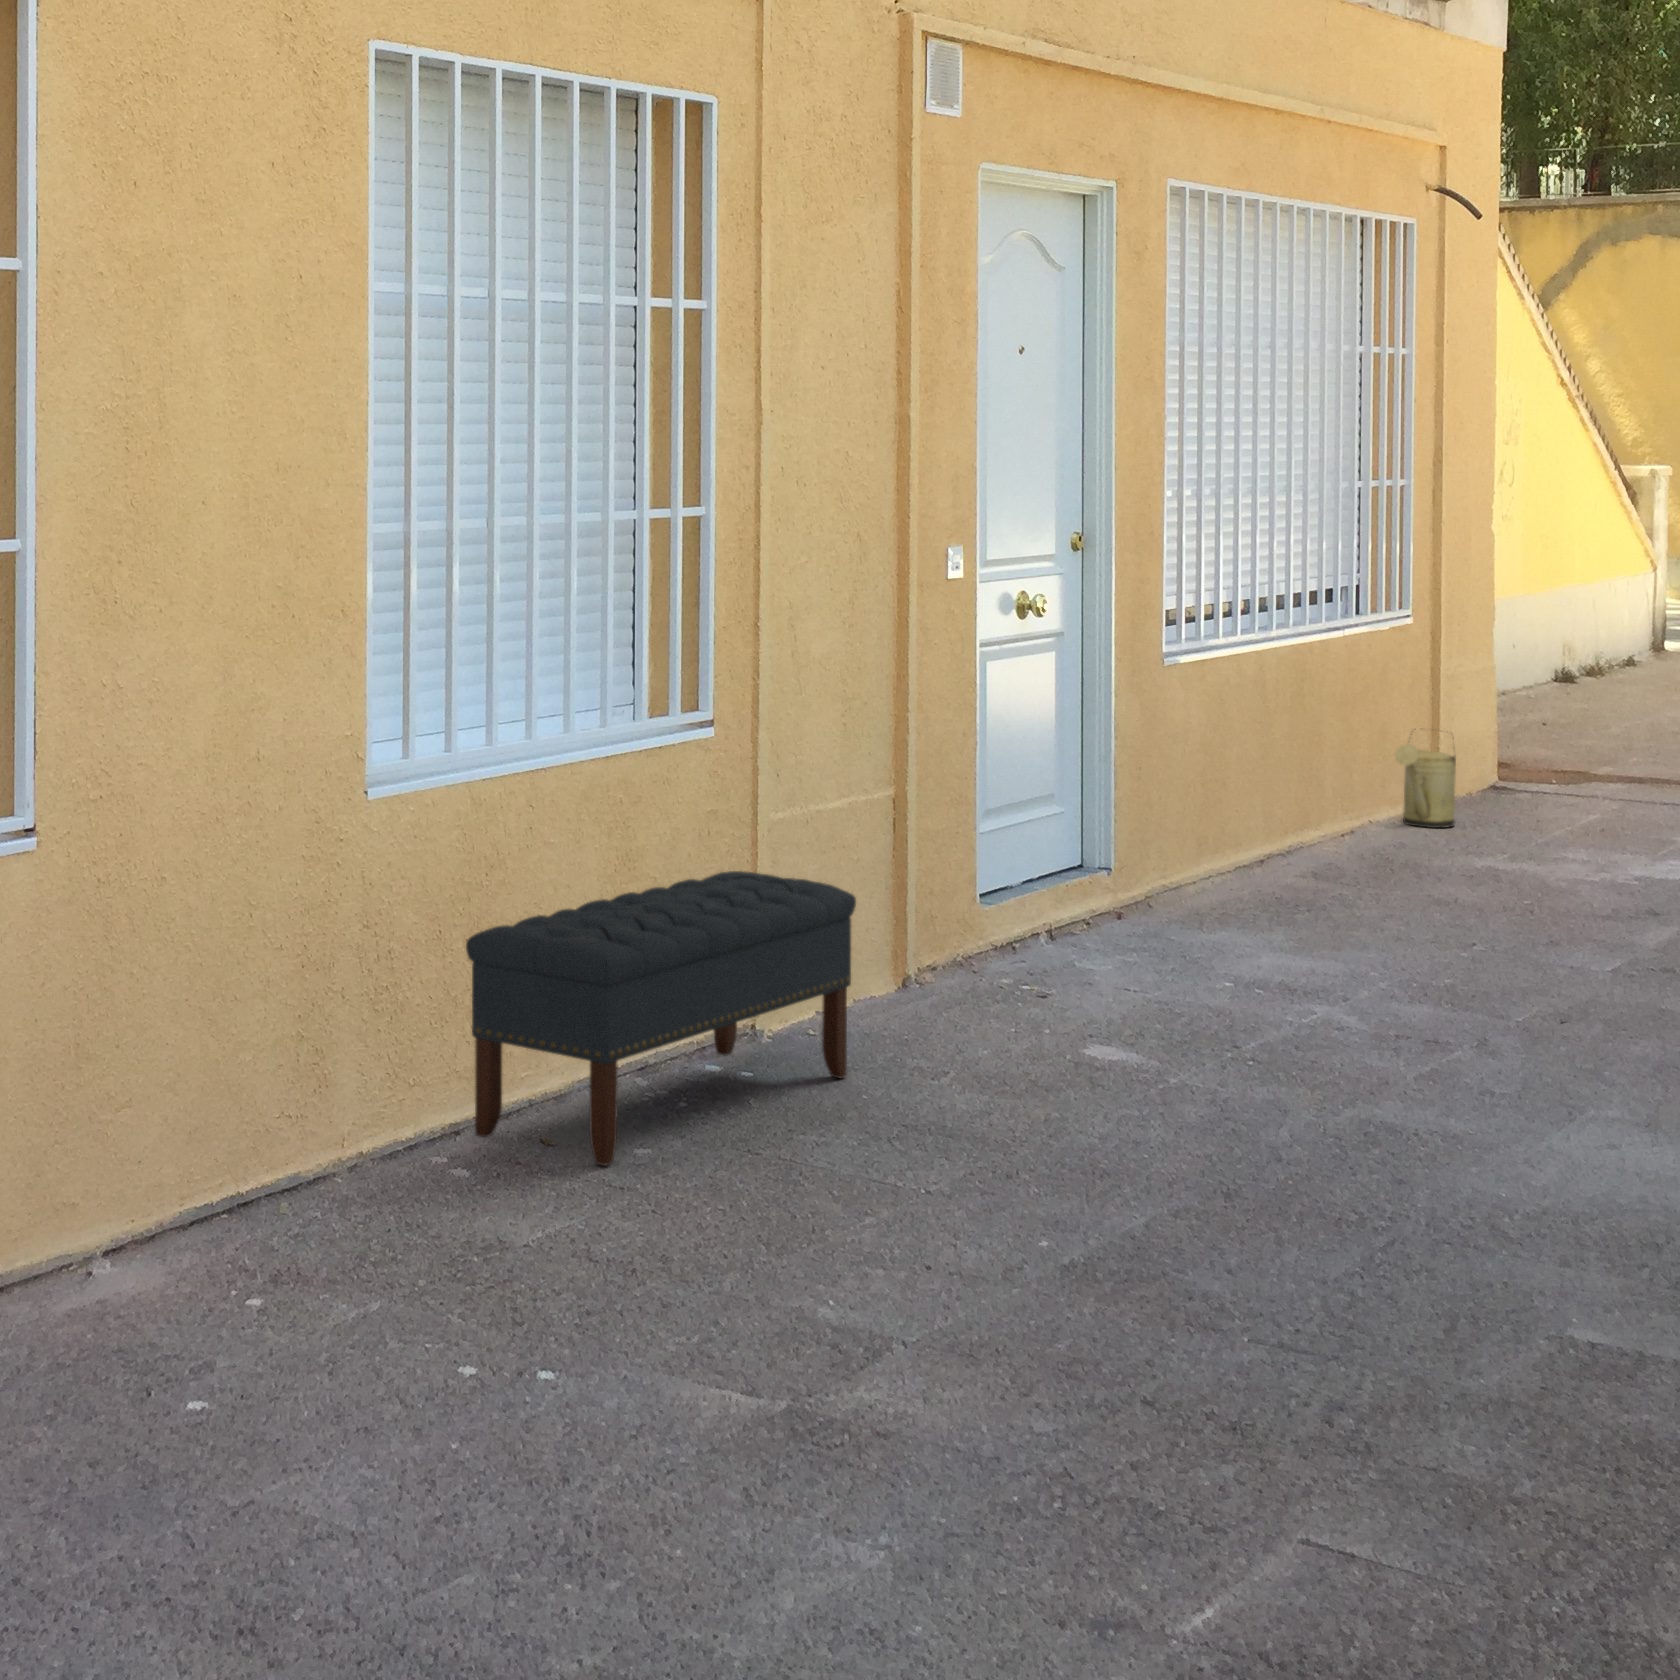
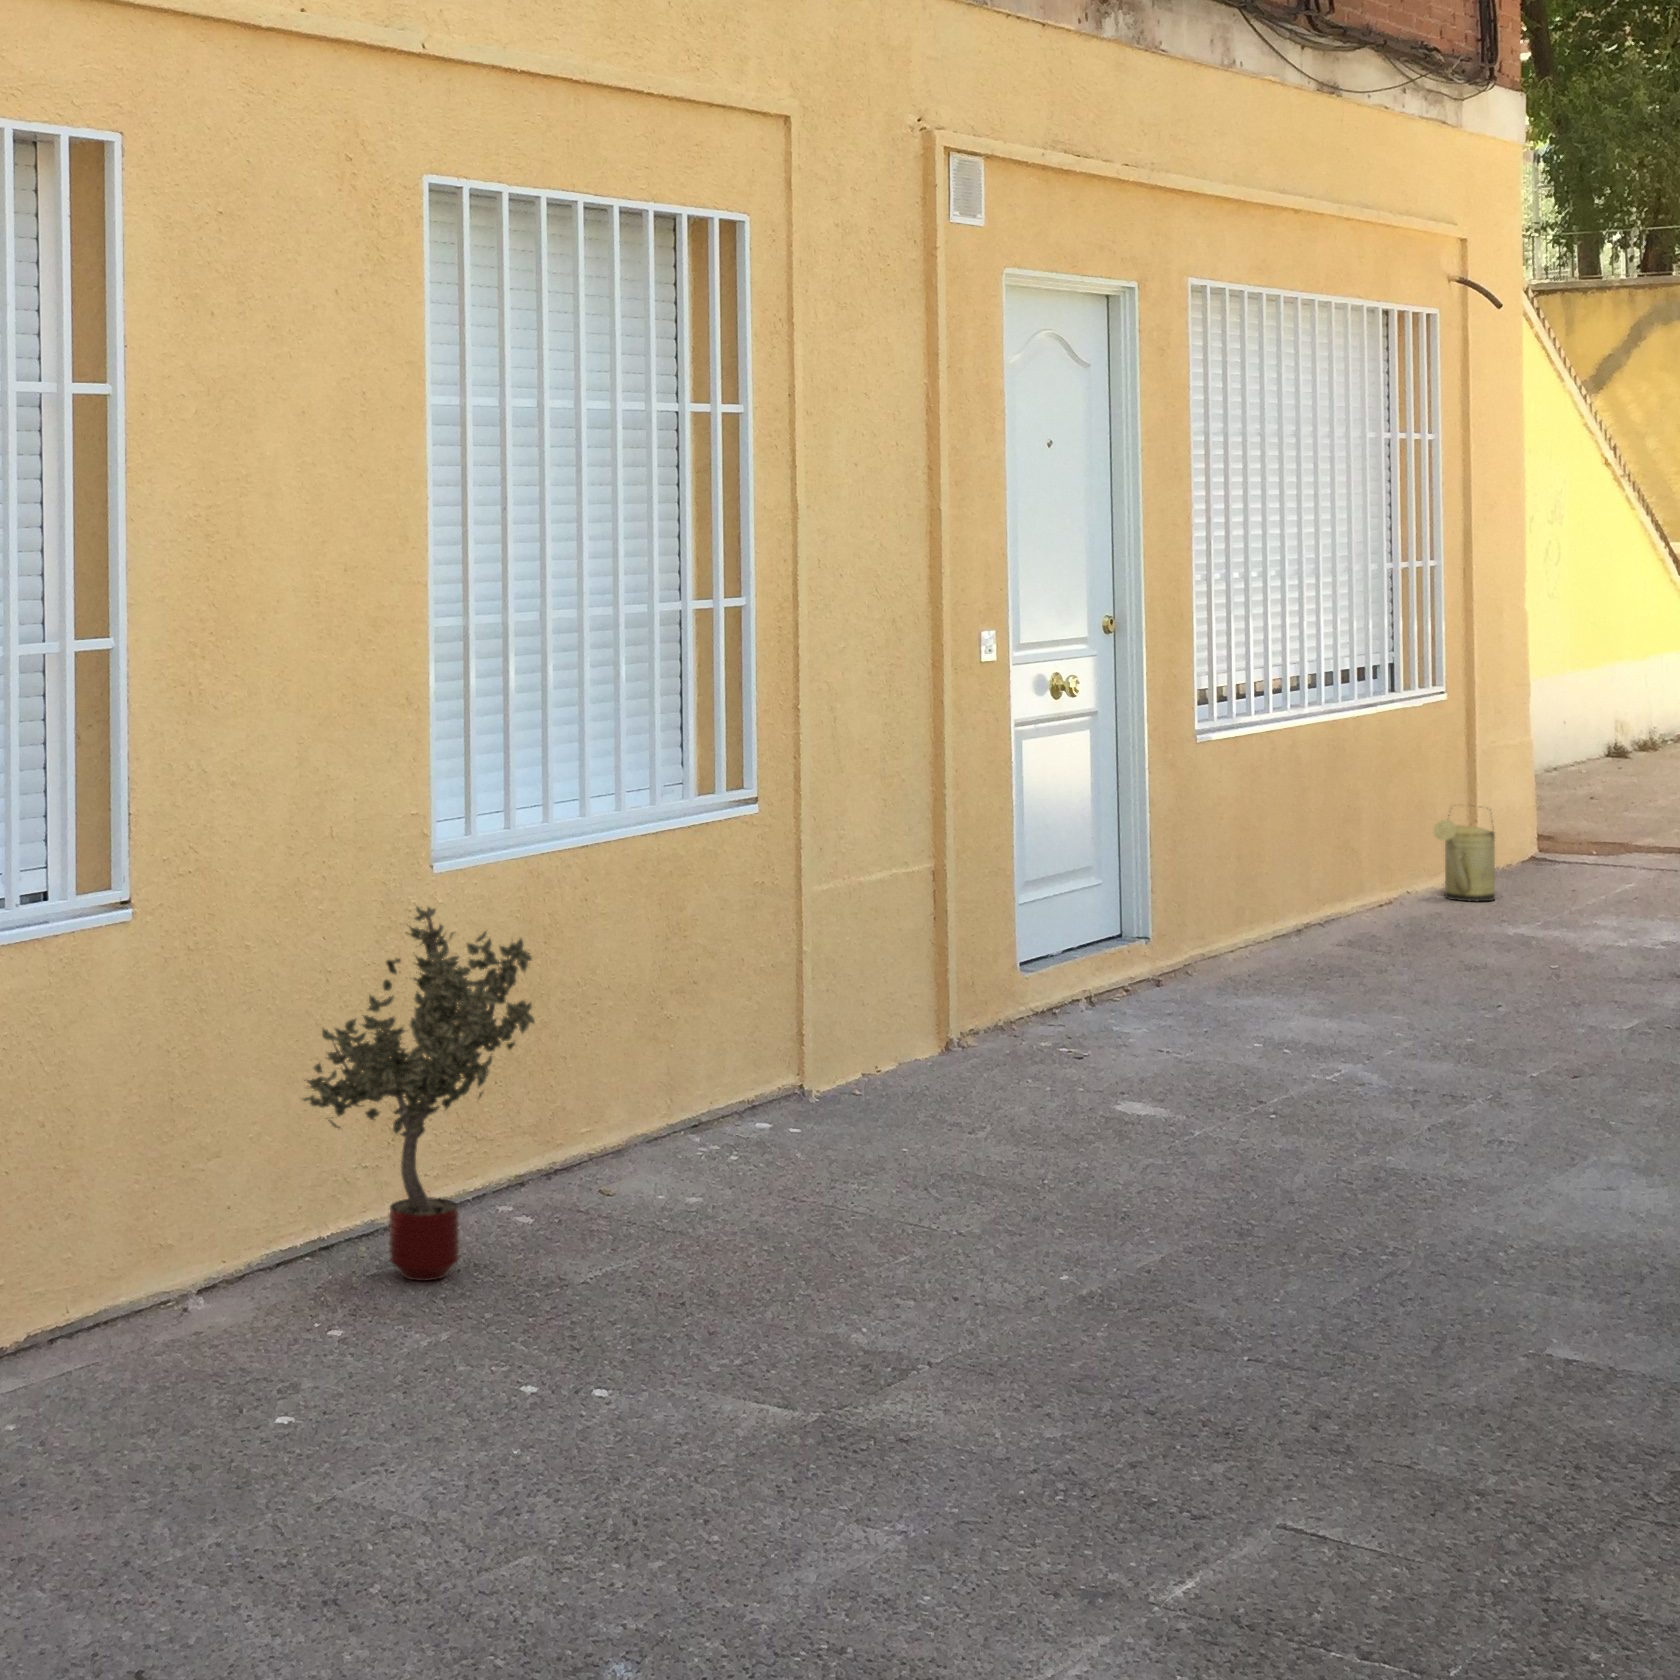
potted tree: none [220,832,477,1241] -> present [303,906,535,1281]
bench: present [466,871,856,1166] -> none [526,942,894,1214]

